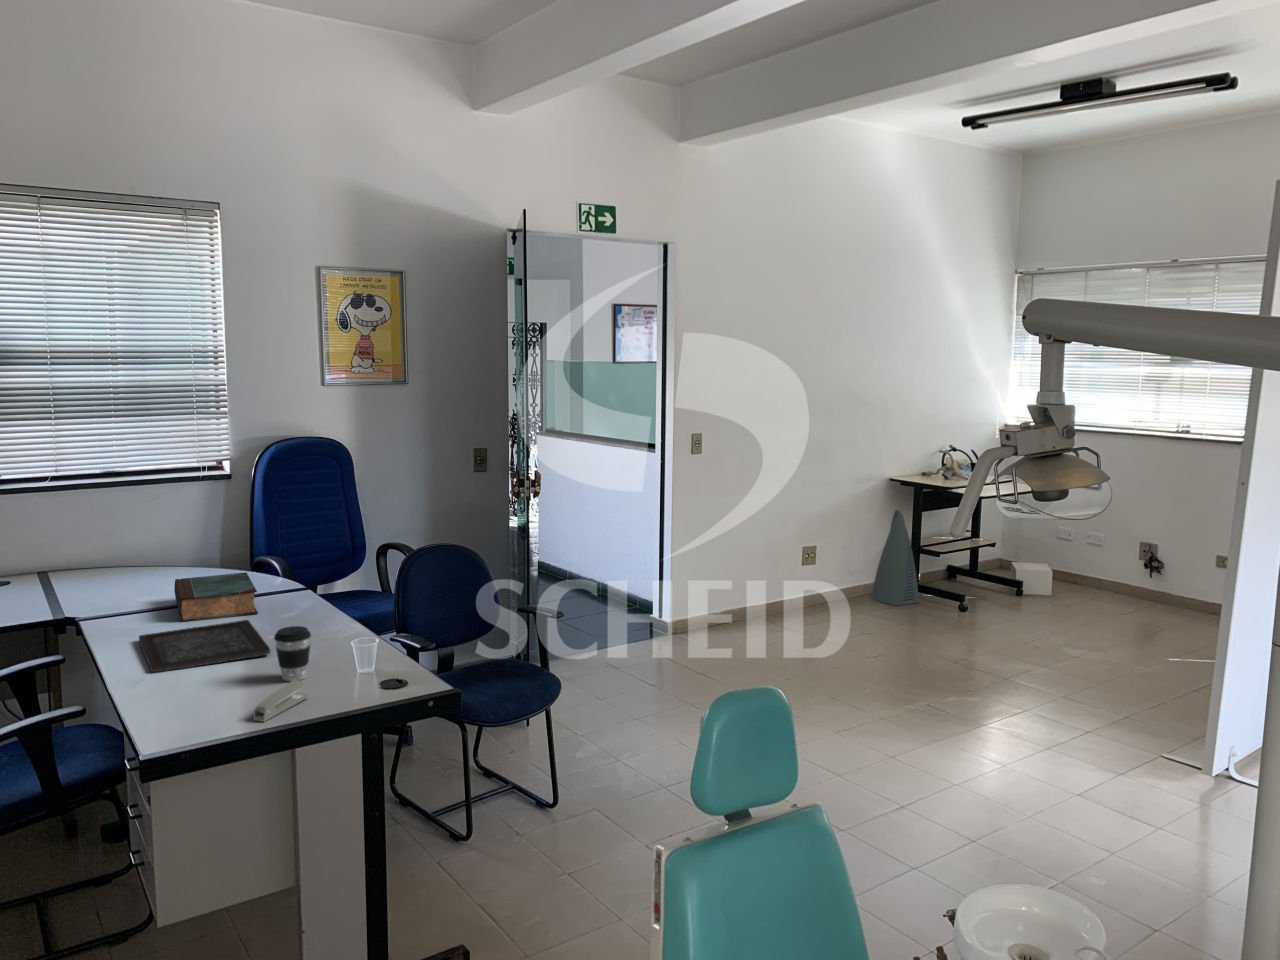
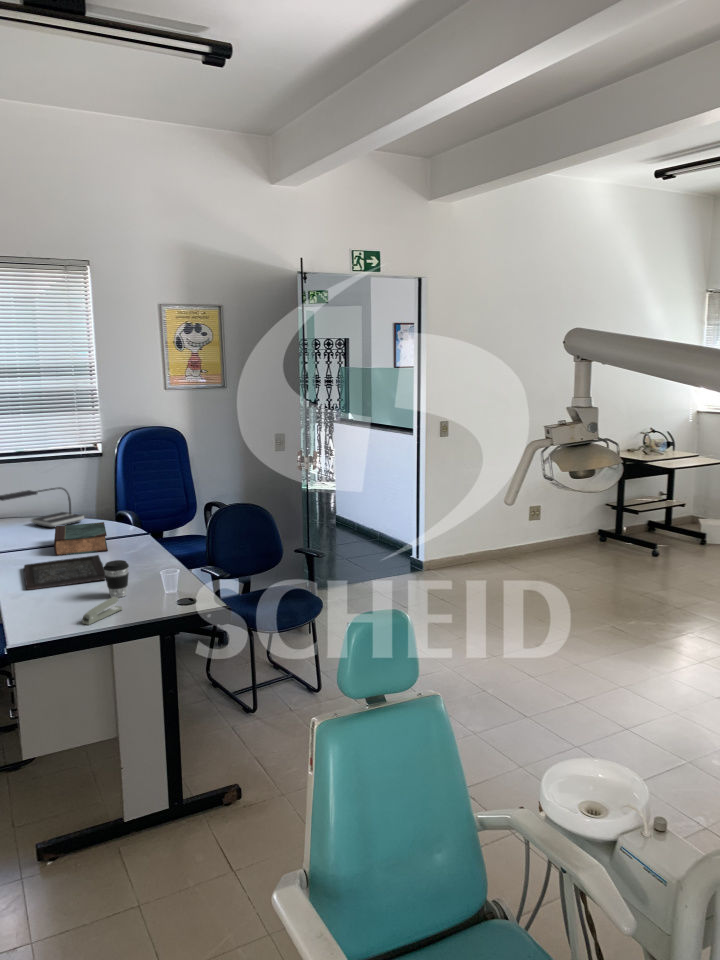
air purifier: present [872,510,918,606] -> none [585,478,621,551]
desk lamp: none [78,523,209,582] -> present [0,487,84,528]

